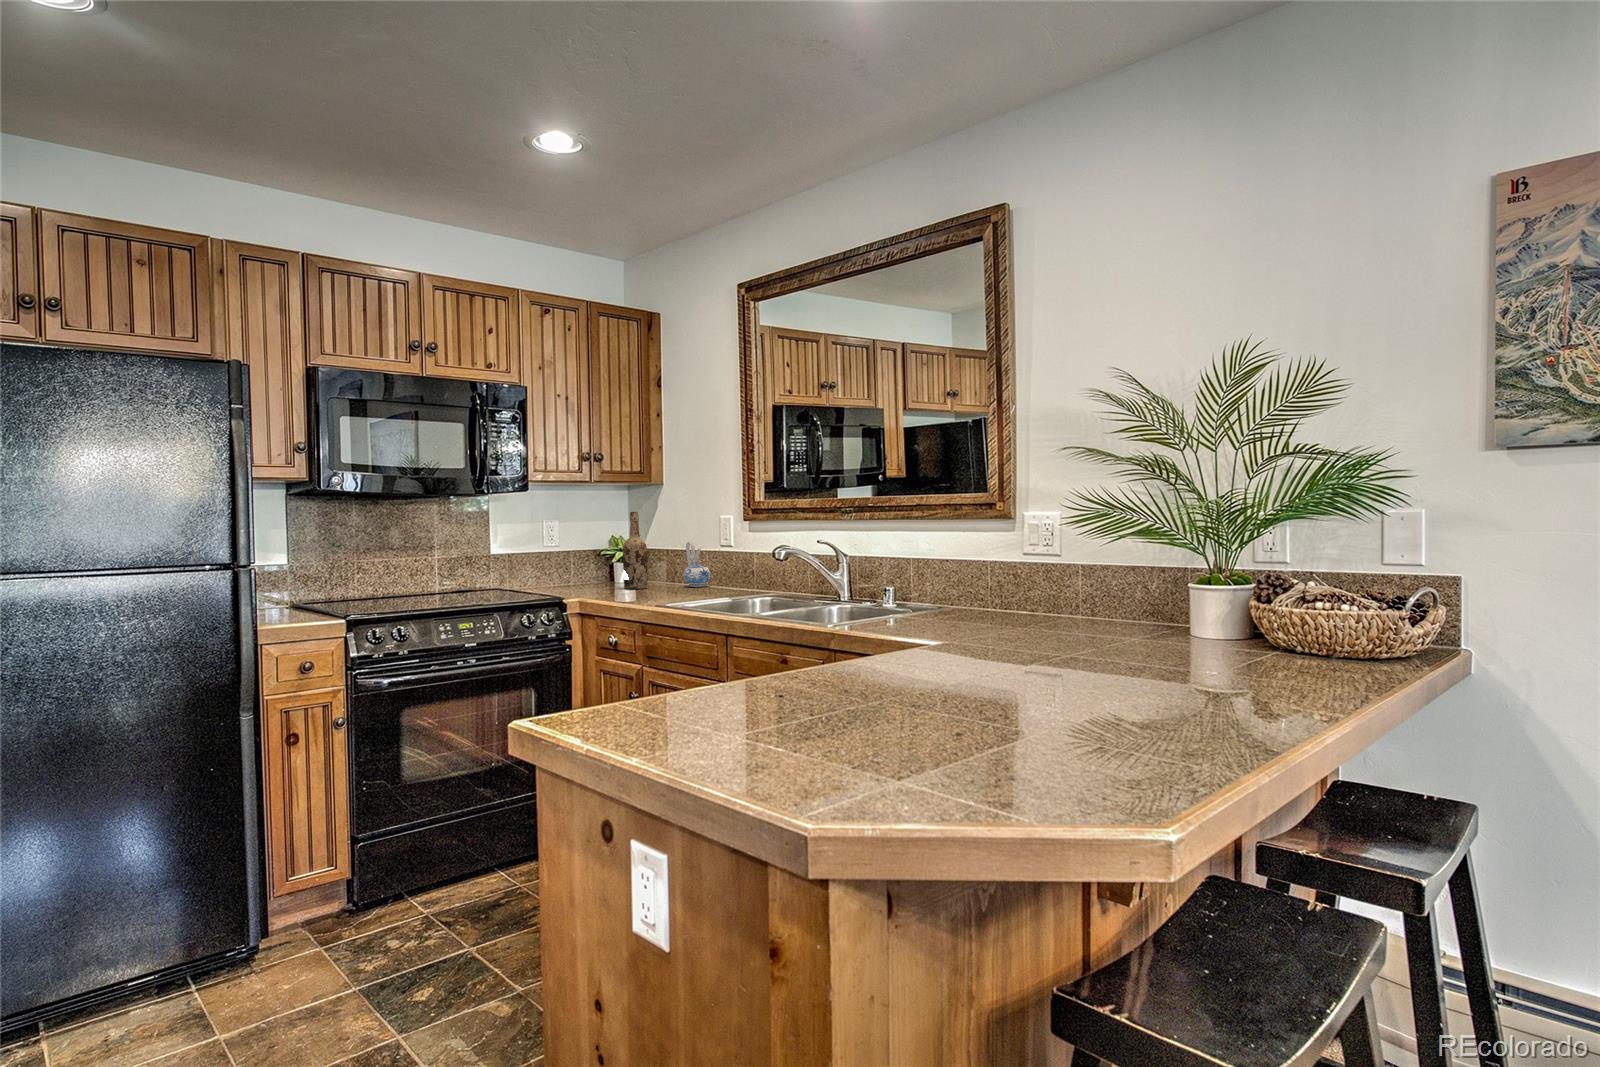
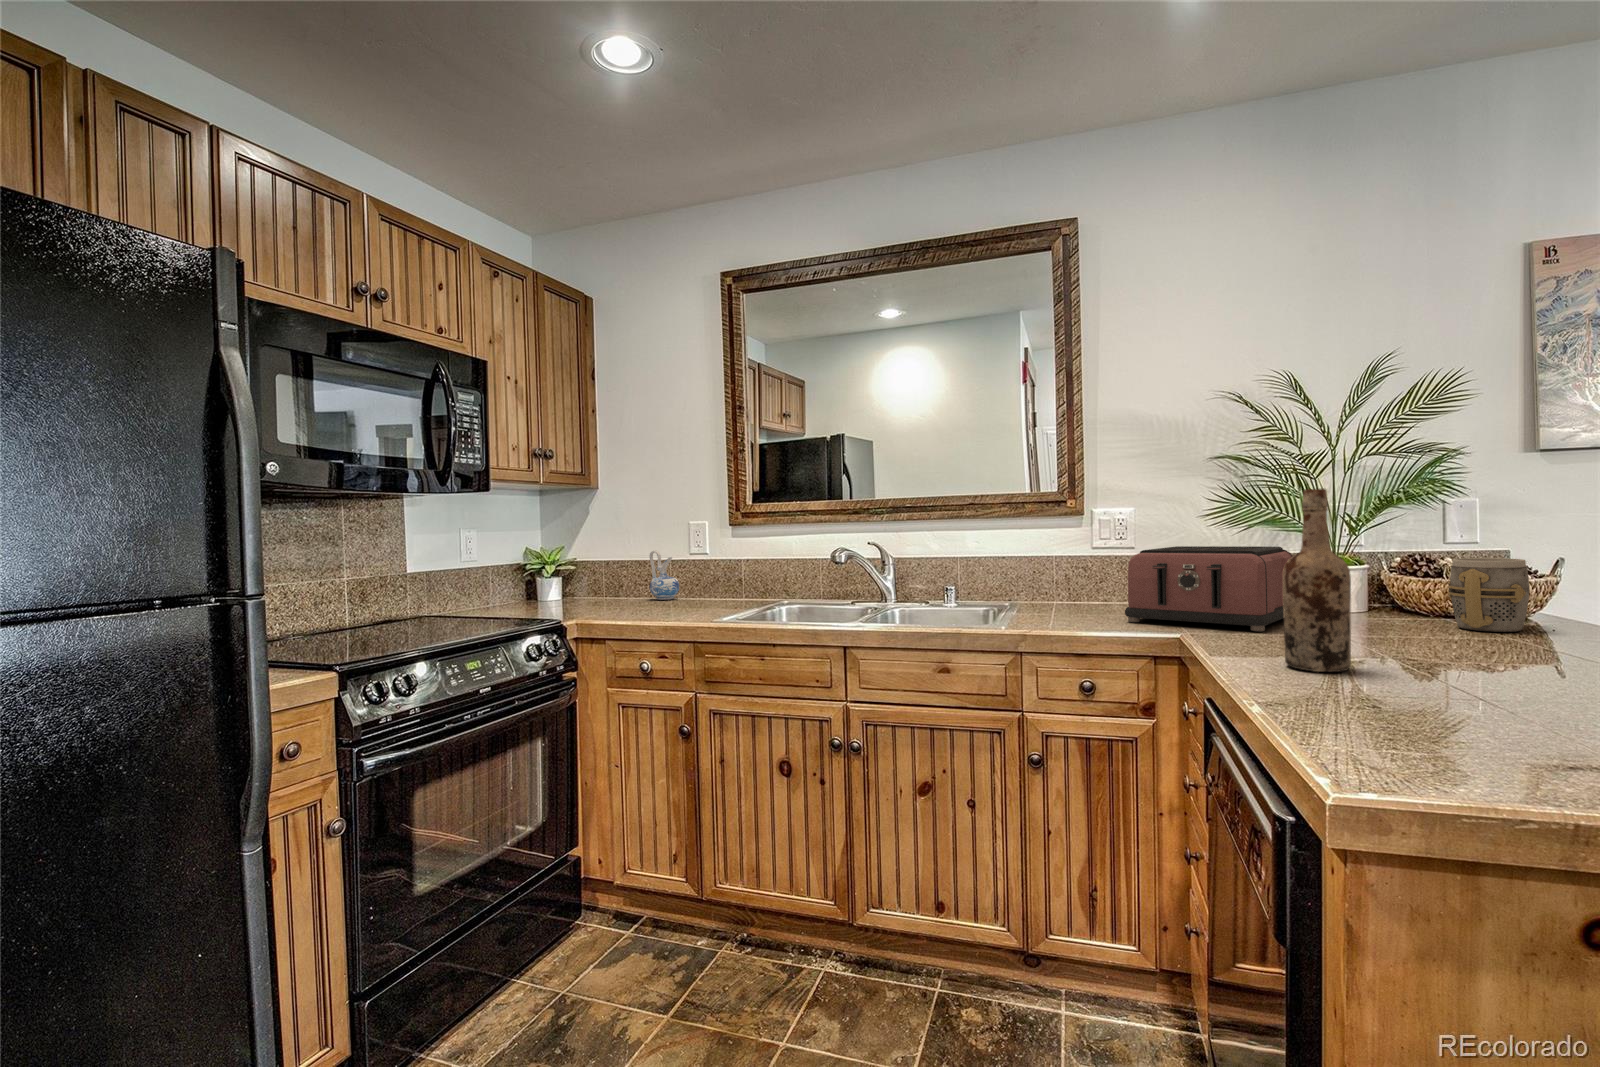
wine bottle: present [623,512,647,589] -> present [1283,488,1351,672]
toaster: none [947,556,1136,648] -> present [1125,546,1293,631]
mug: none [1221,583,1330,670] -> present [1447,558,1529,632]

